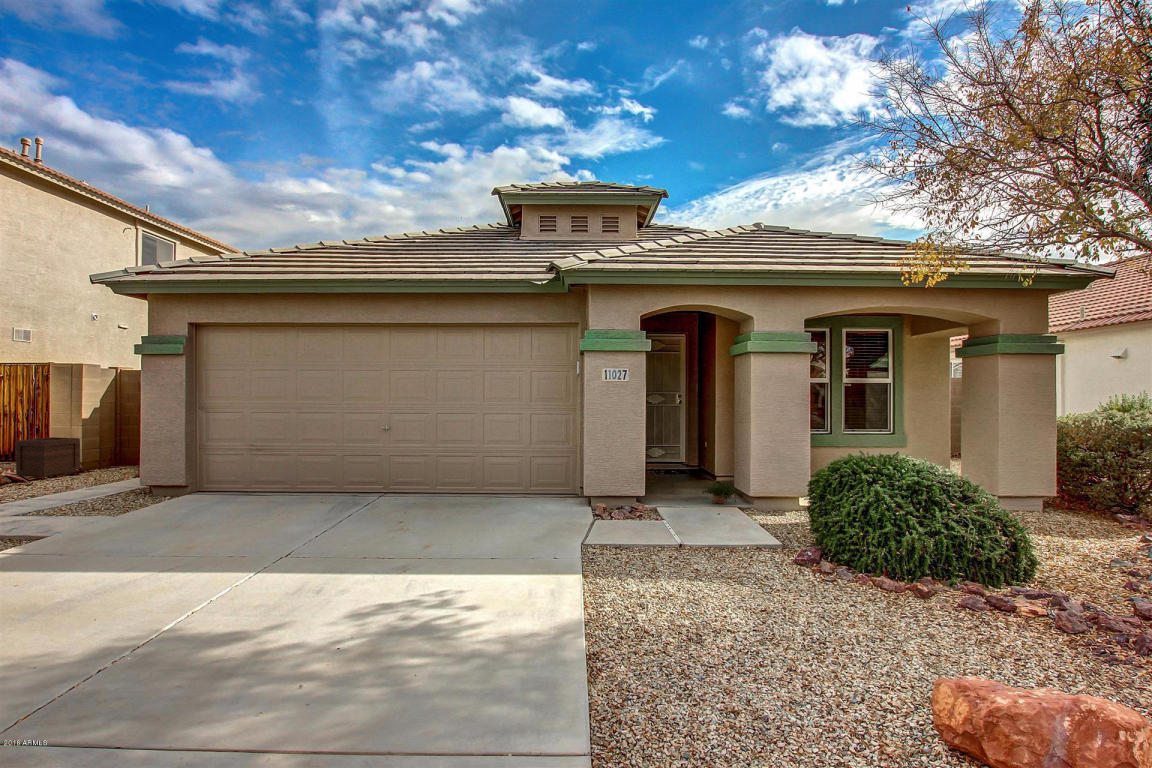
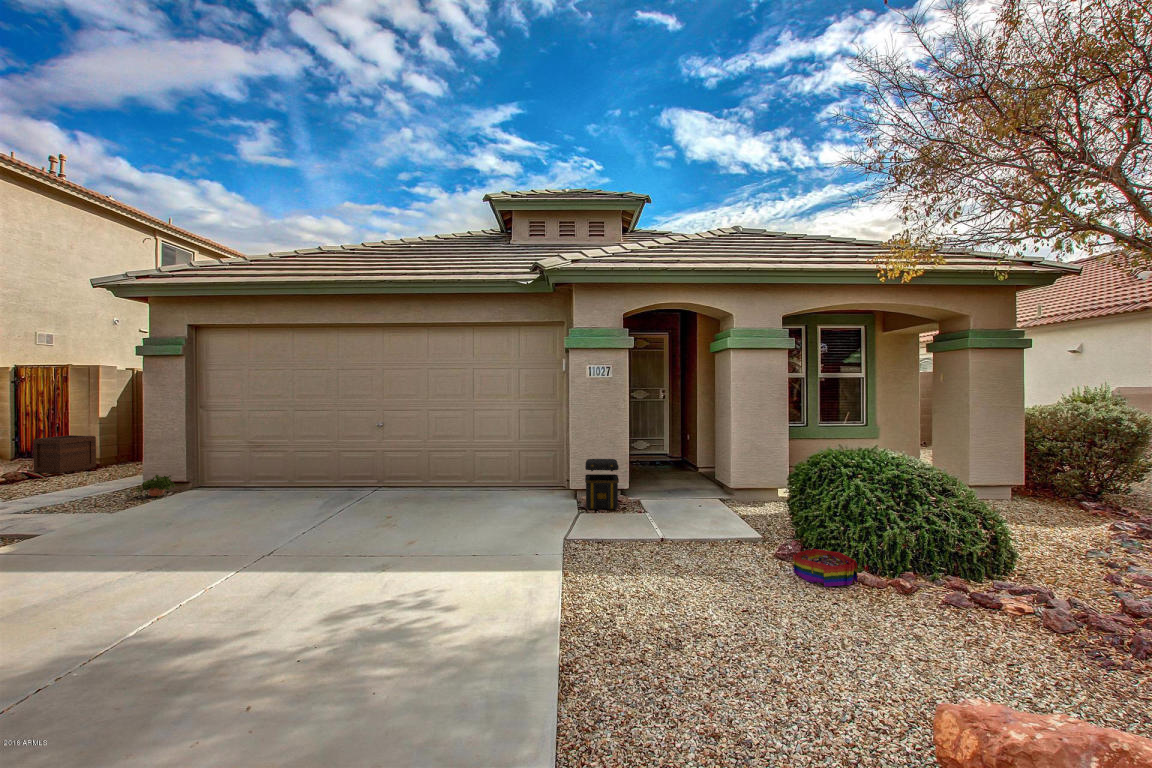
toolbox: none [600,465,634,518] -> present [585,459,619,510]
potted plant: present [702,481,736,504] -> present [136,475,175,497]
storage bin: none [813,555,876,590] -> present [793,549,857,587]

